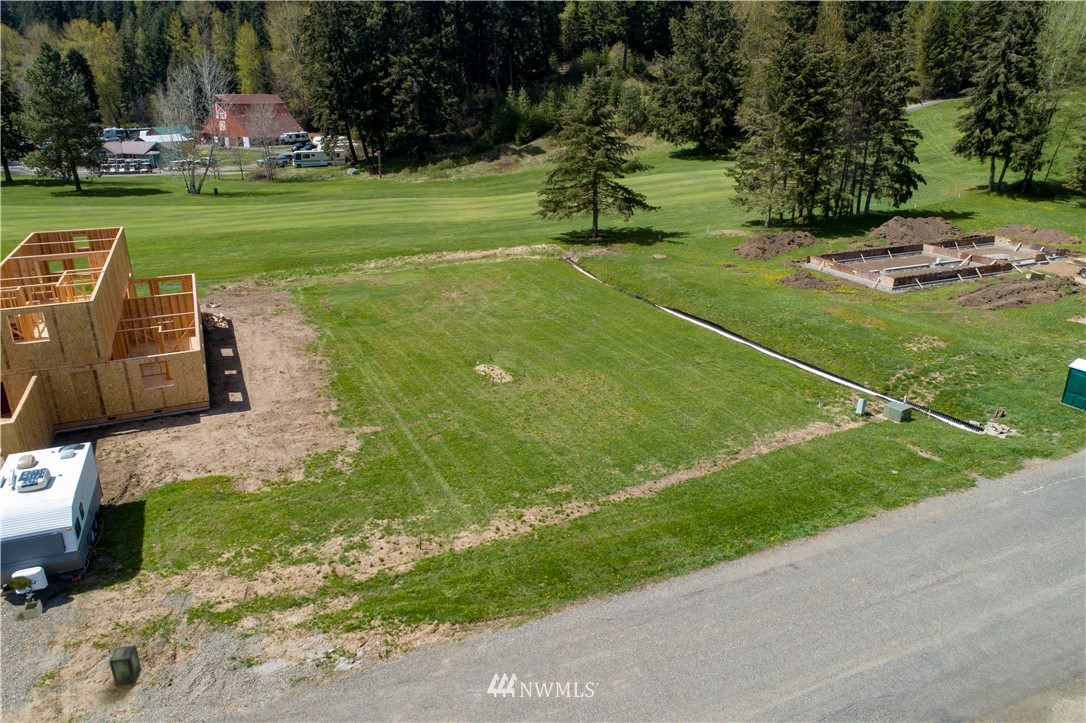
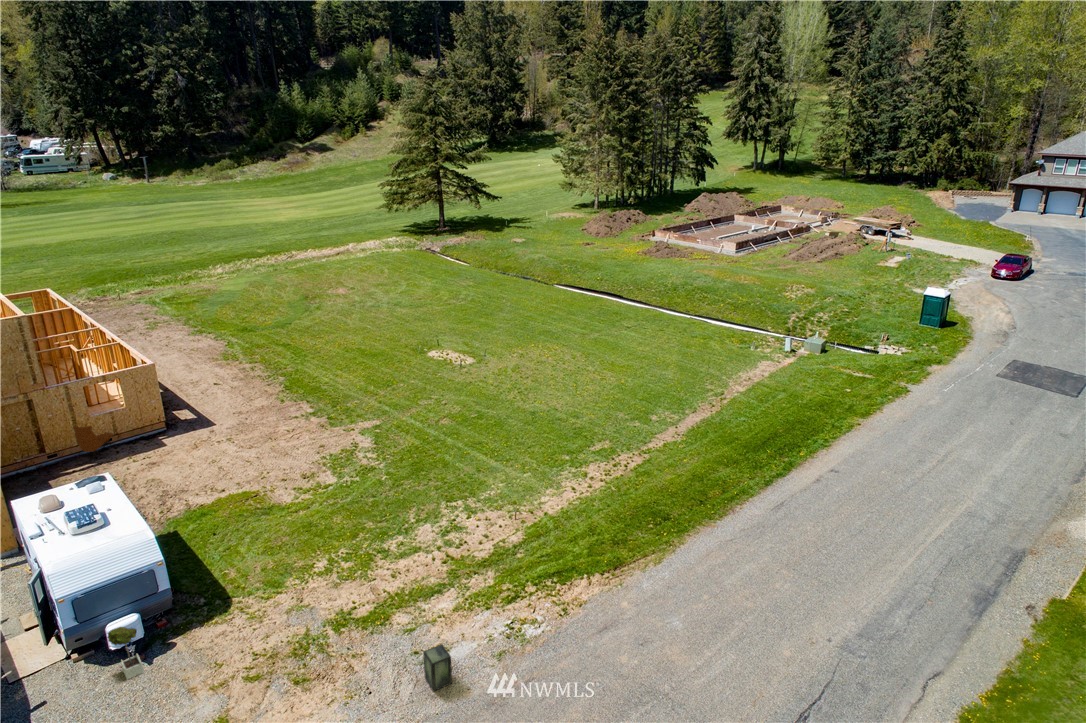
lounge chair: none [130,397,171,427] -> present [73,426,114,458]
storage box: present [109,646,142,686] -> present [424,644,452,691]

